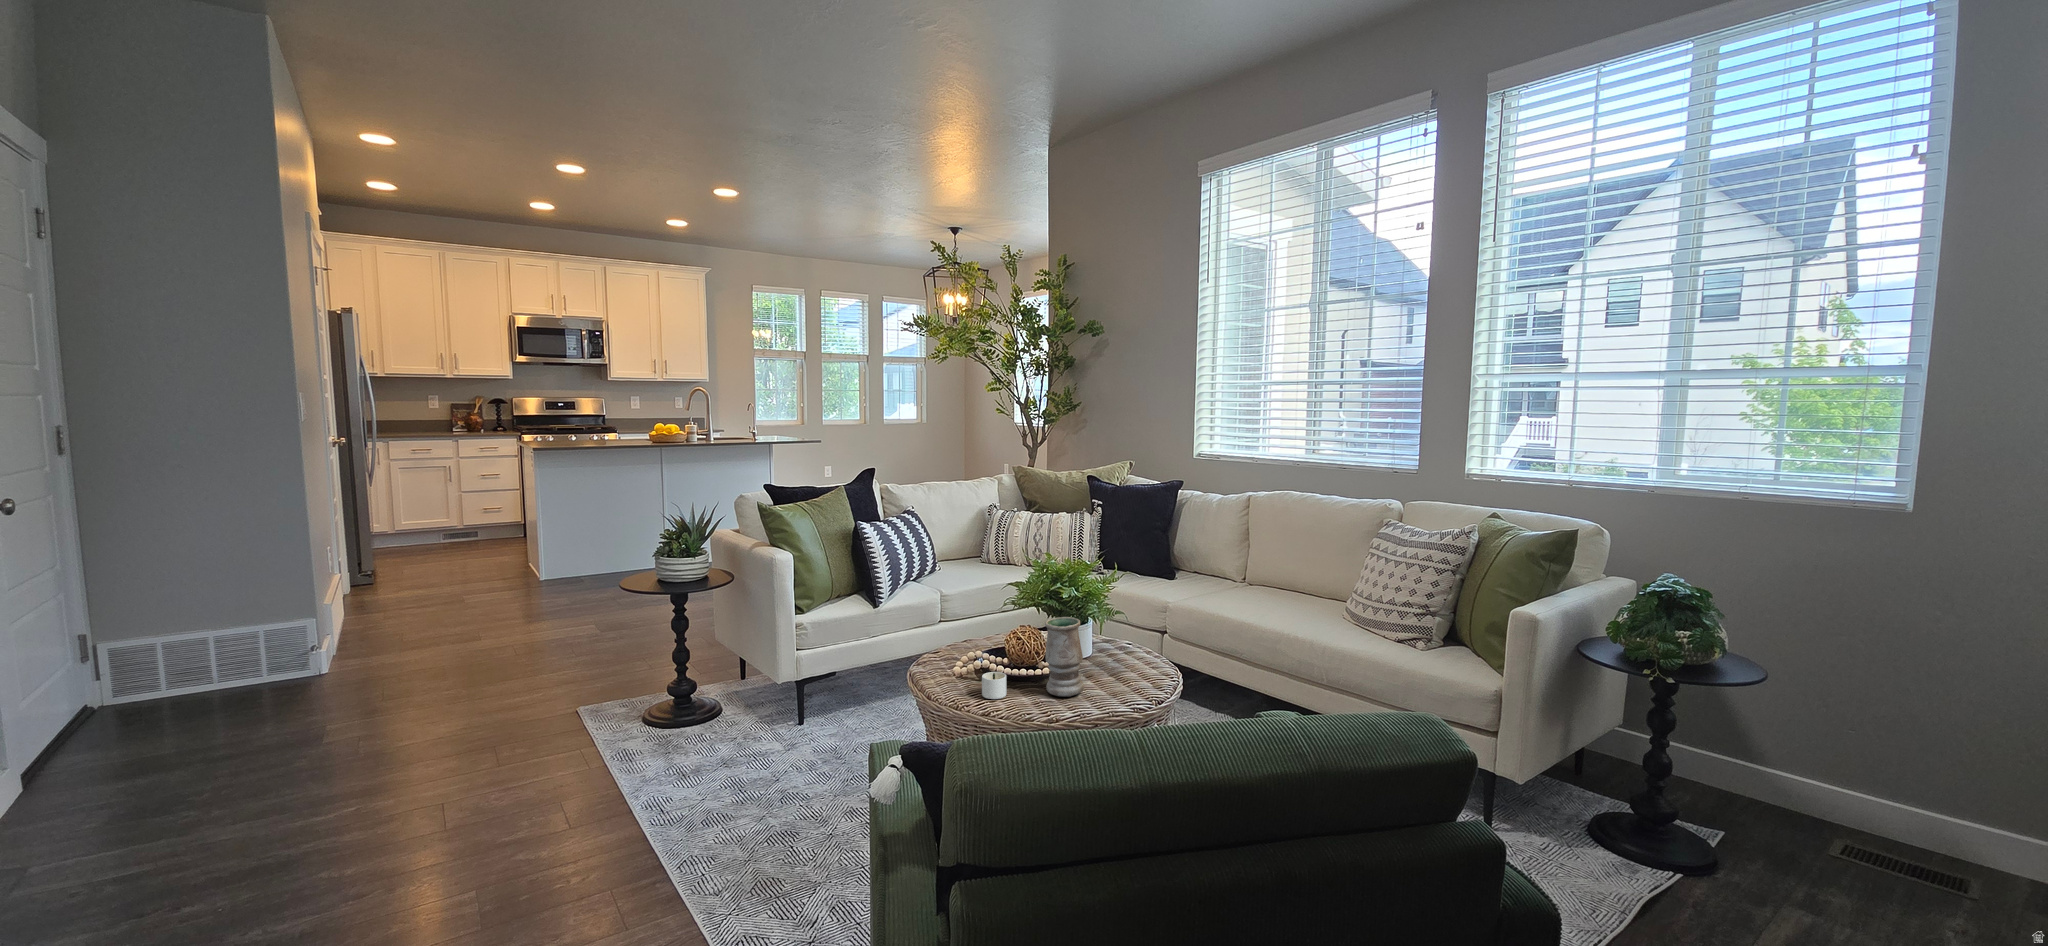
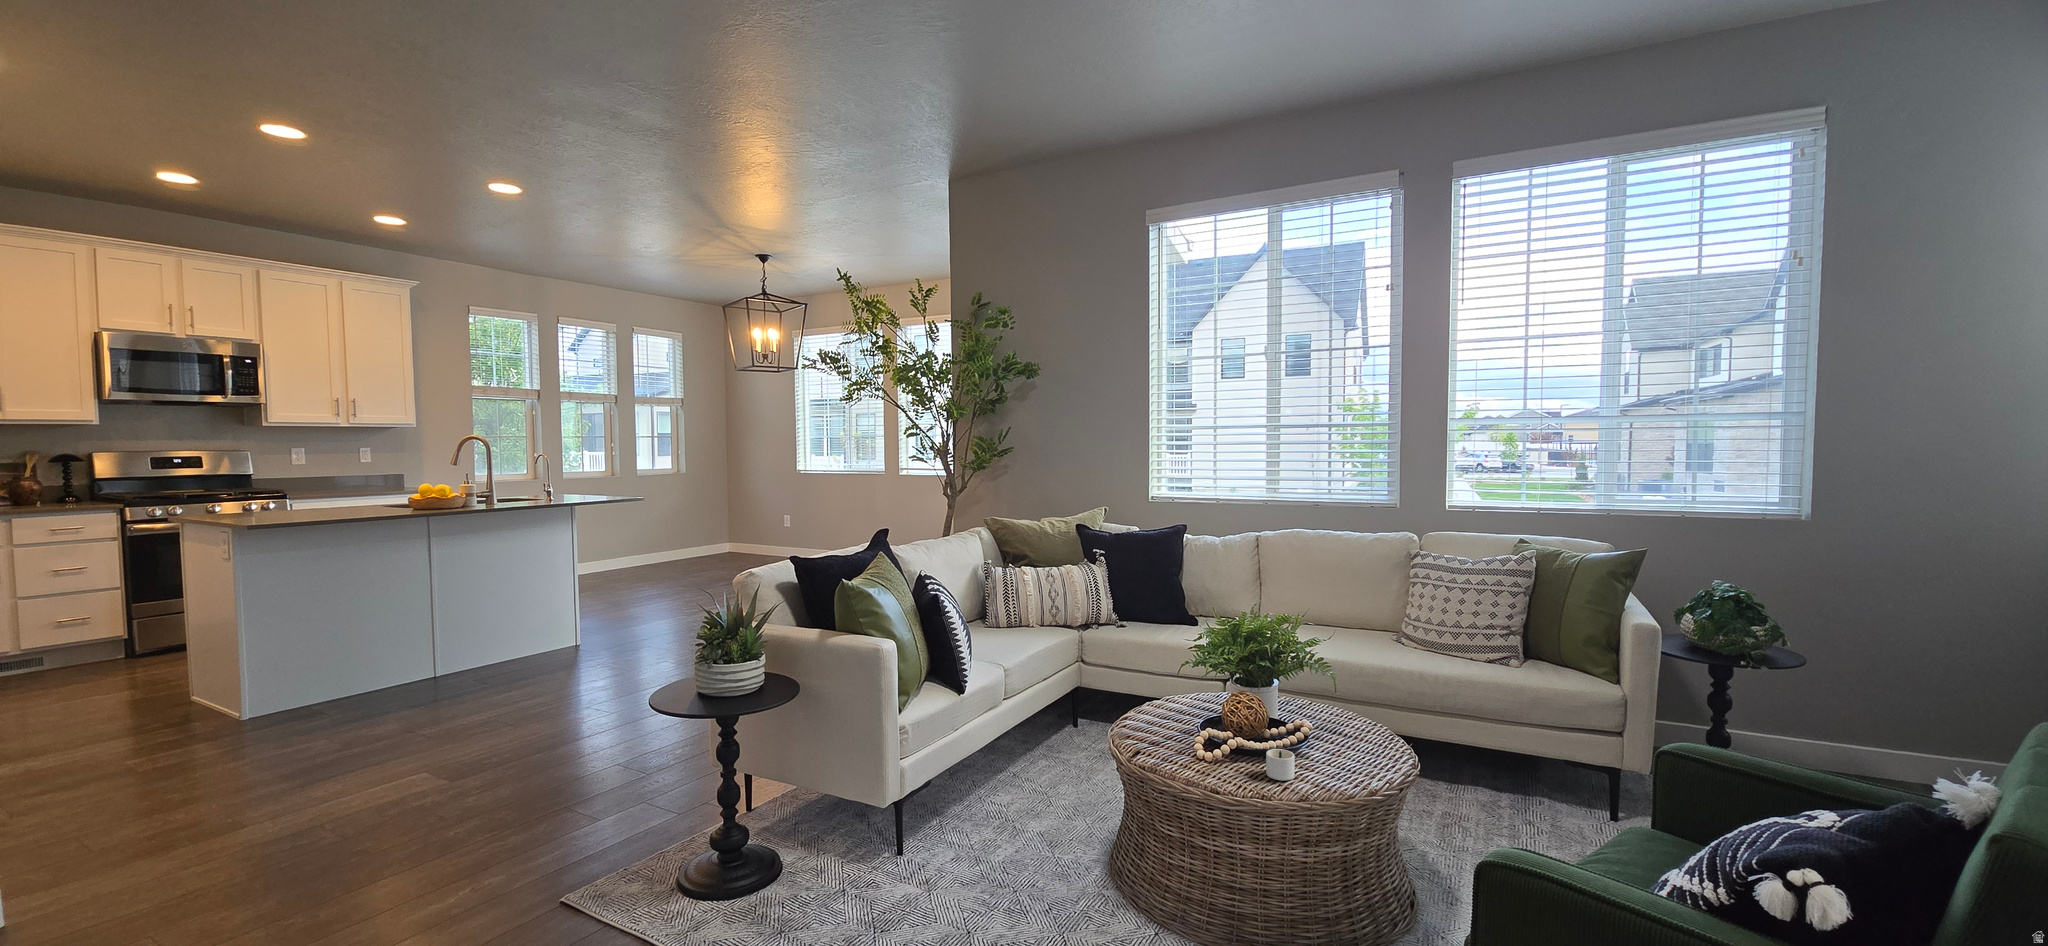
vase: present [1045,617,1084,696] -> none [1316,678,1358,765]

